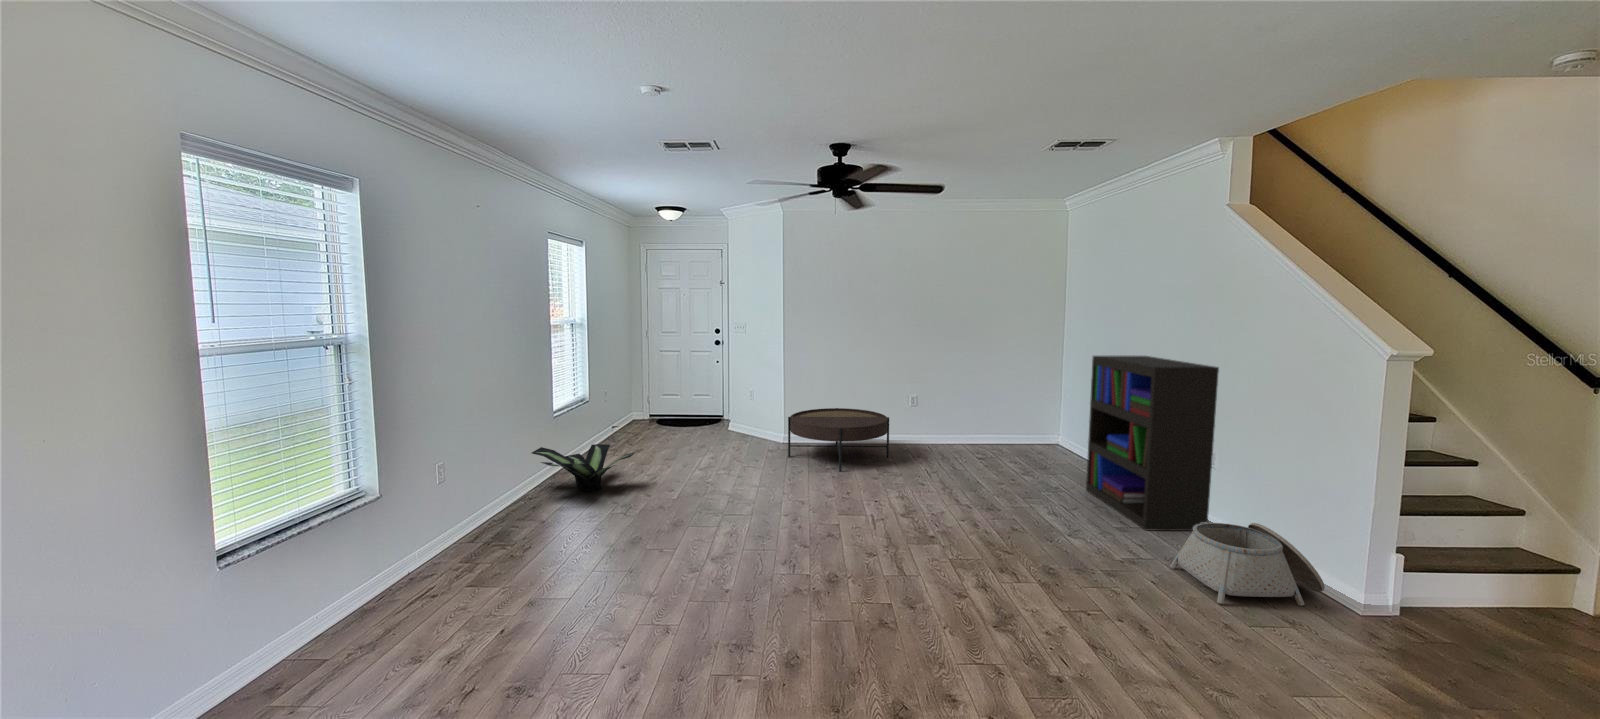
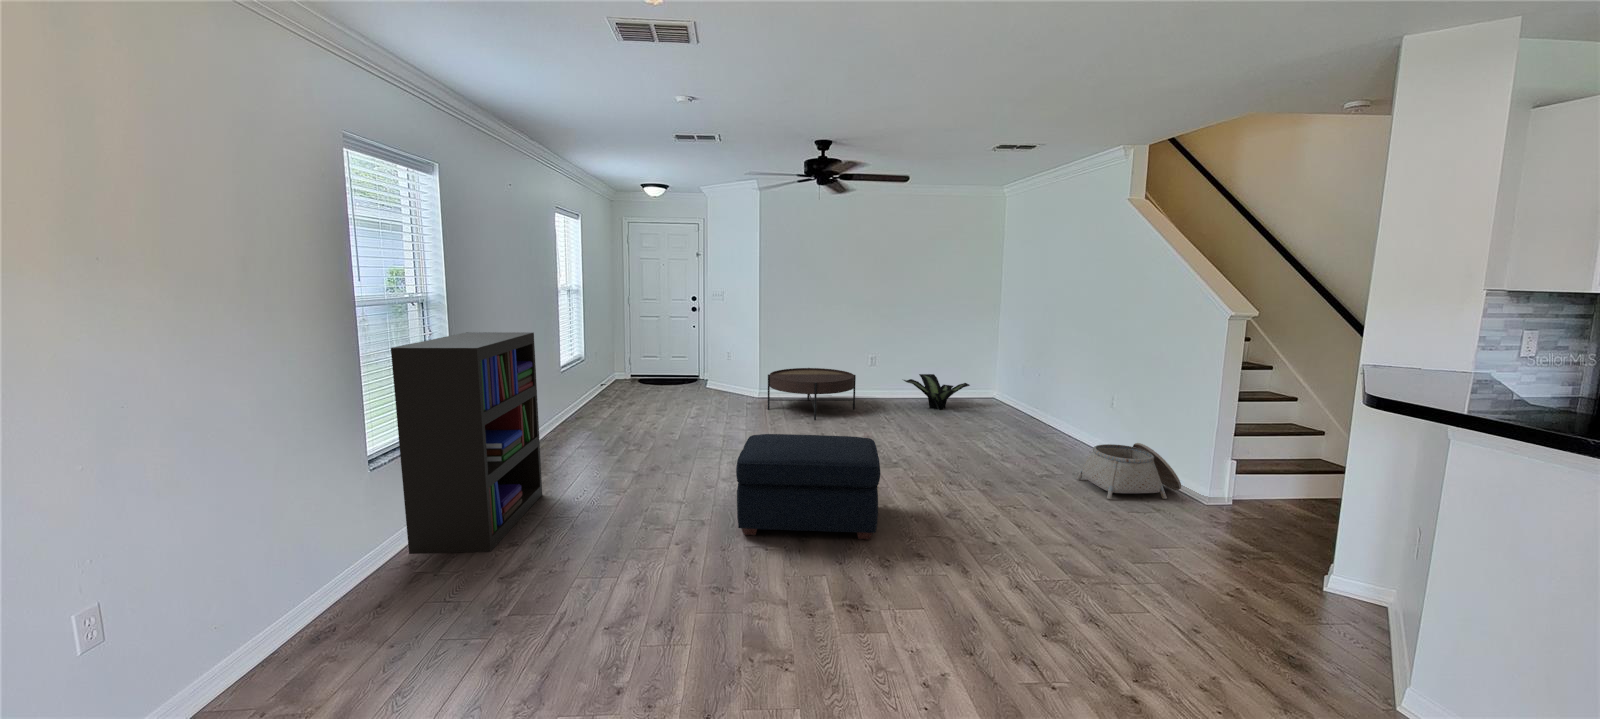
bookshelf: present [1086,356,1219,531] -> present [391,332,542,554]
potted plant: present [532,444,635,492] -> present [904,374,970,410]
ottoman: none [703,509,896,667] -> present [736,434,880,540]

